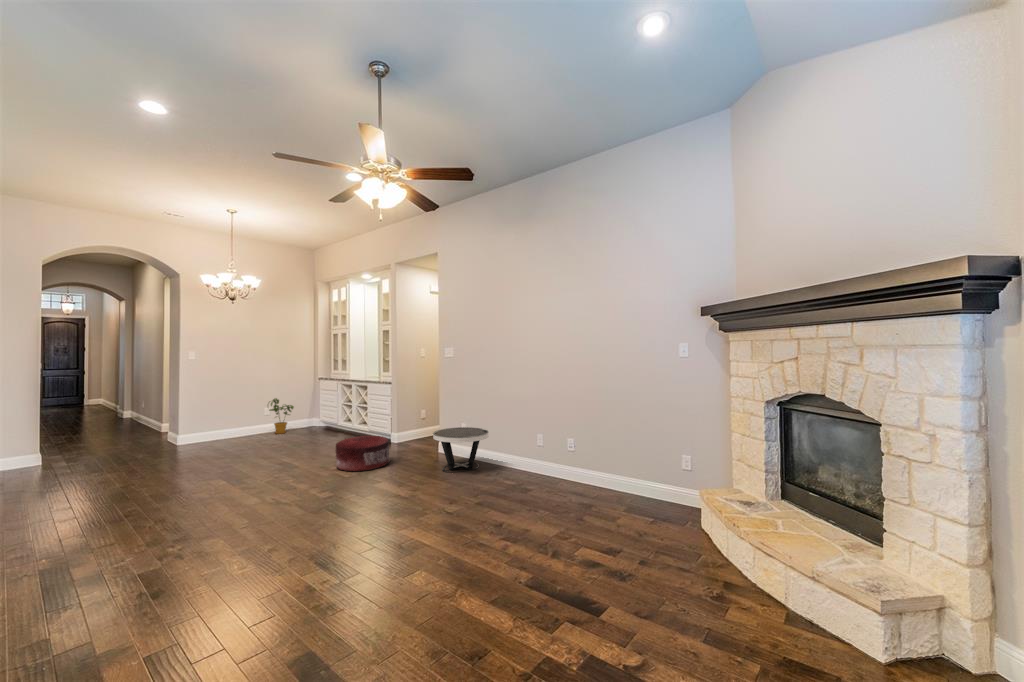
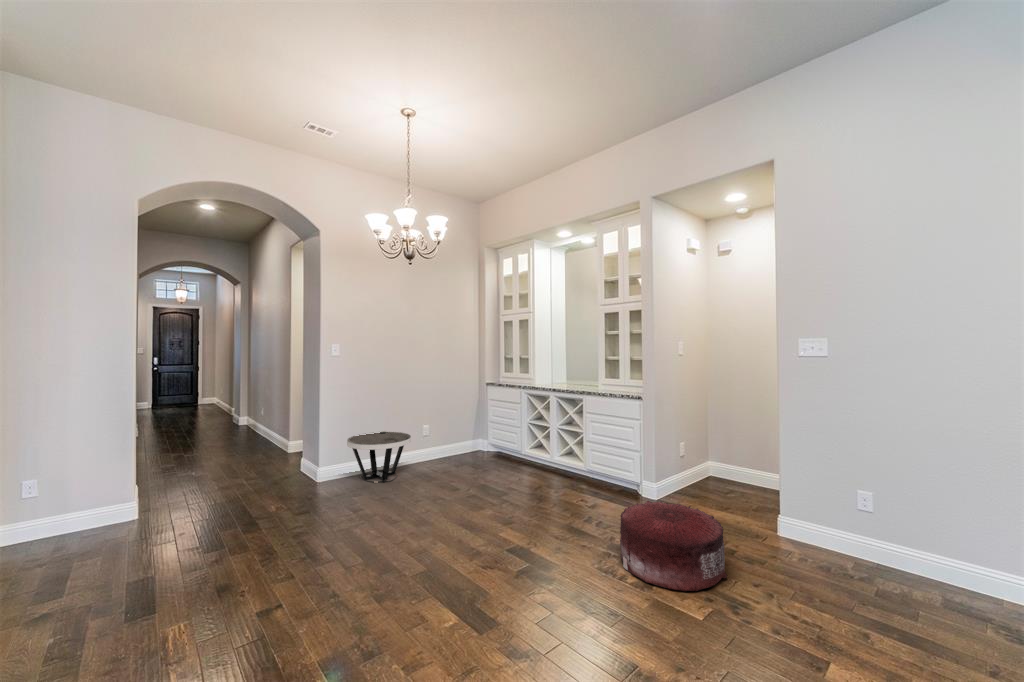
house plant: present [269,398,294,434] -> none [428,414,464,465]
side table: present [433,427,489,472] -> present [347,431,411,482]

